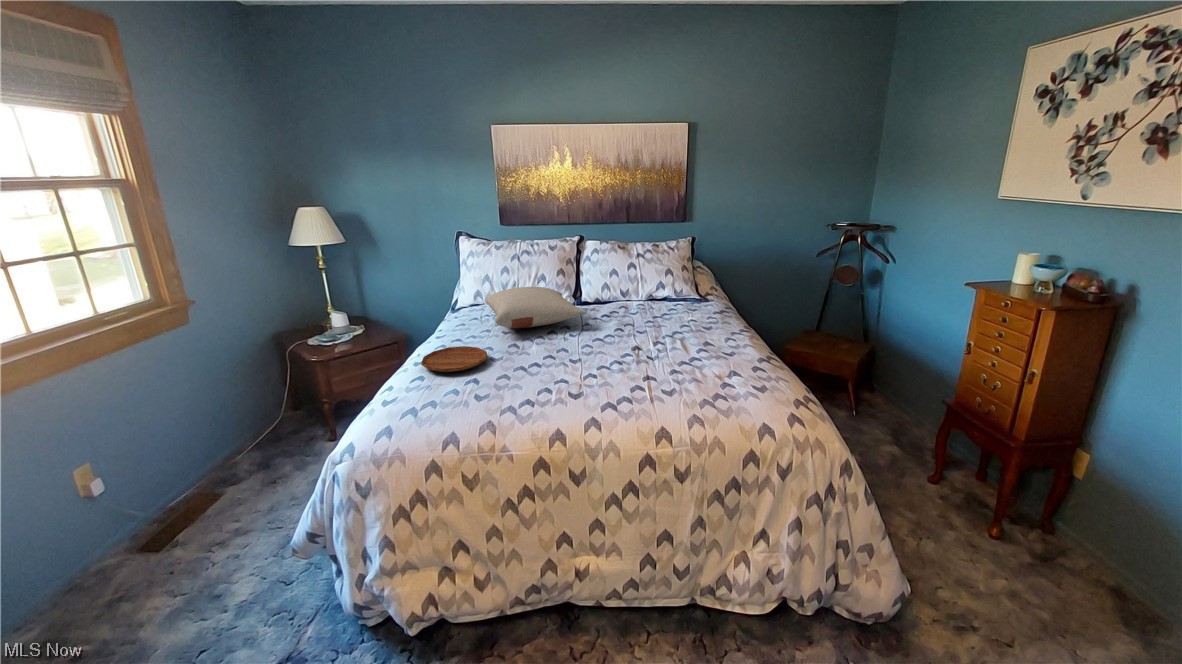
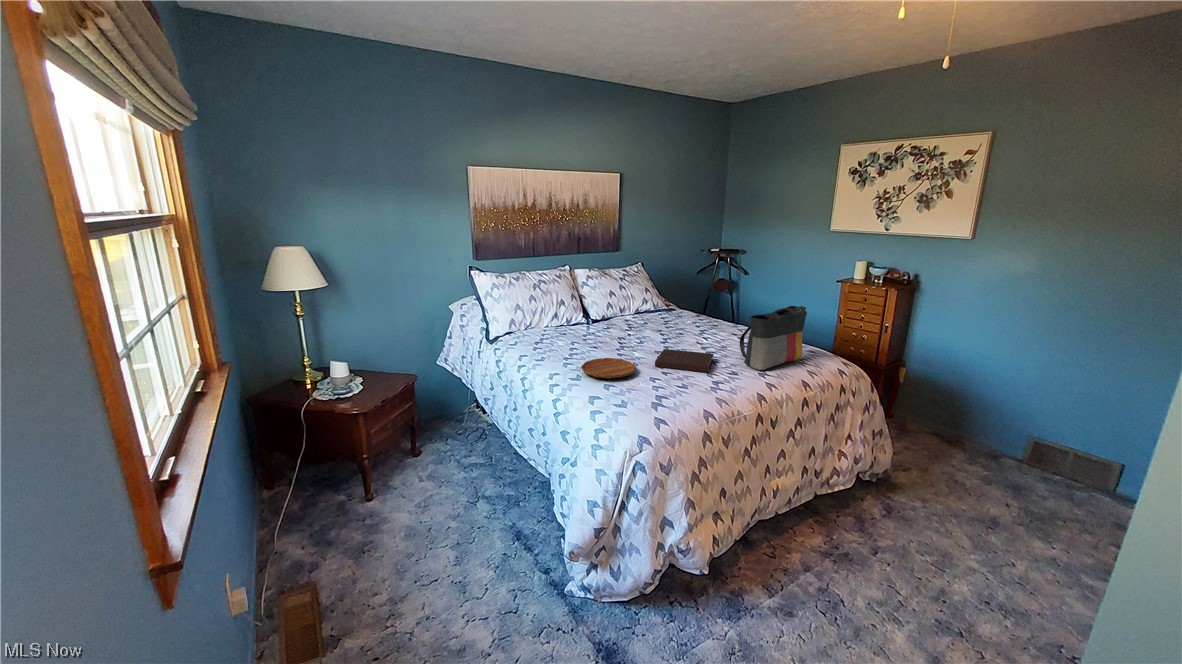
pillow: present [485,287,583,328] -> none [546,307,645,342]
tote bag: none [600,316,715,402] -> present [740,306,807,370]
notebook: none [511,348,595,388] -> present [655,349,714,372]

